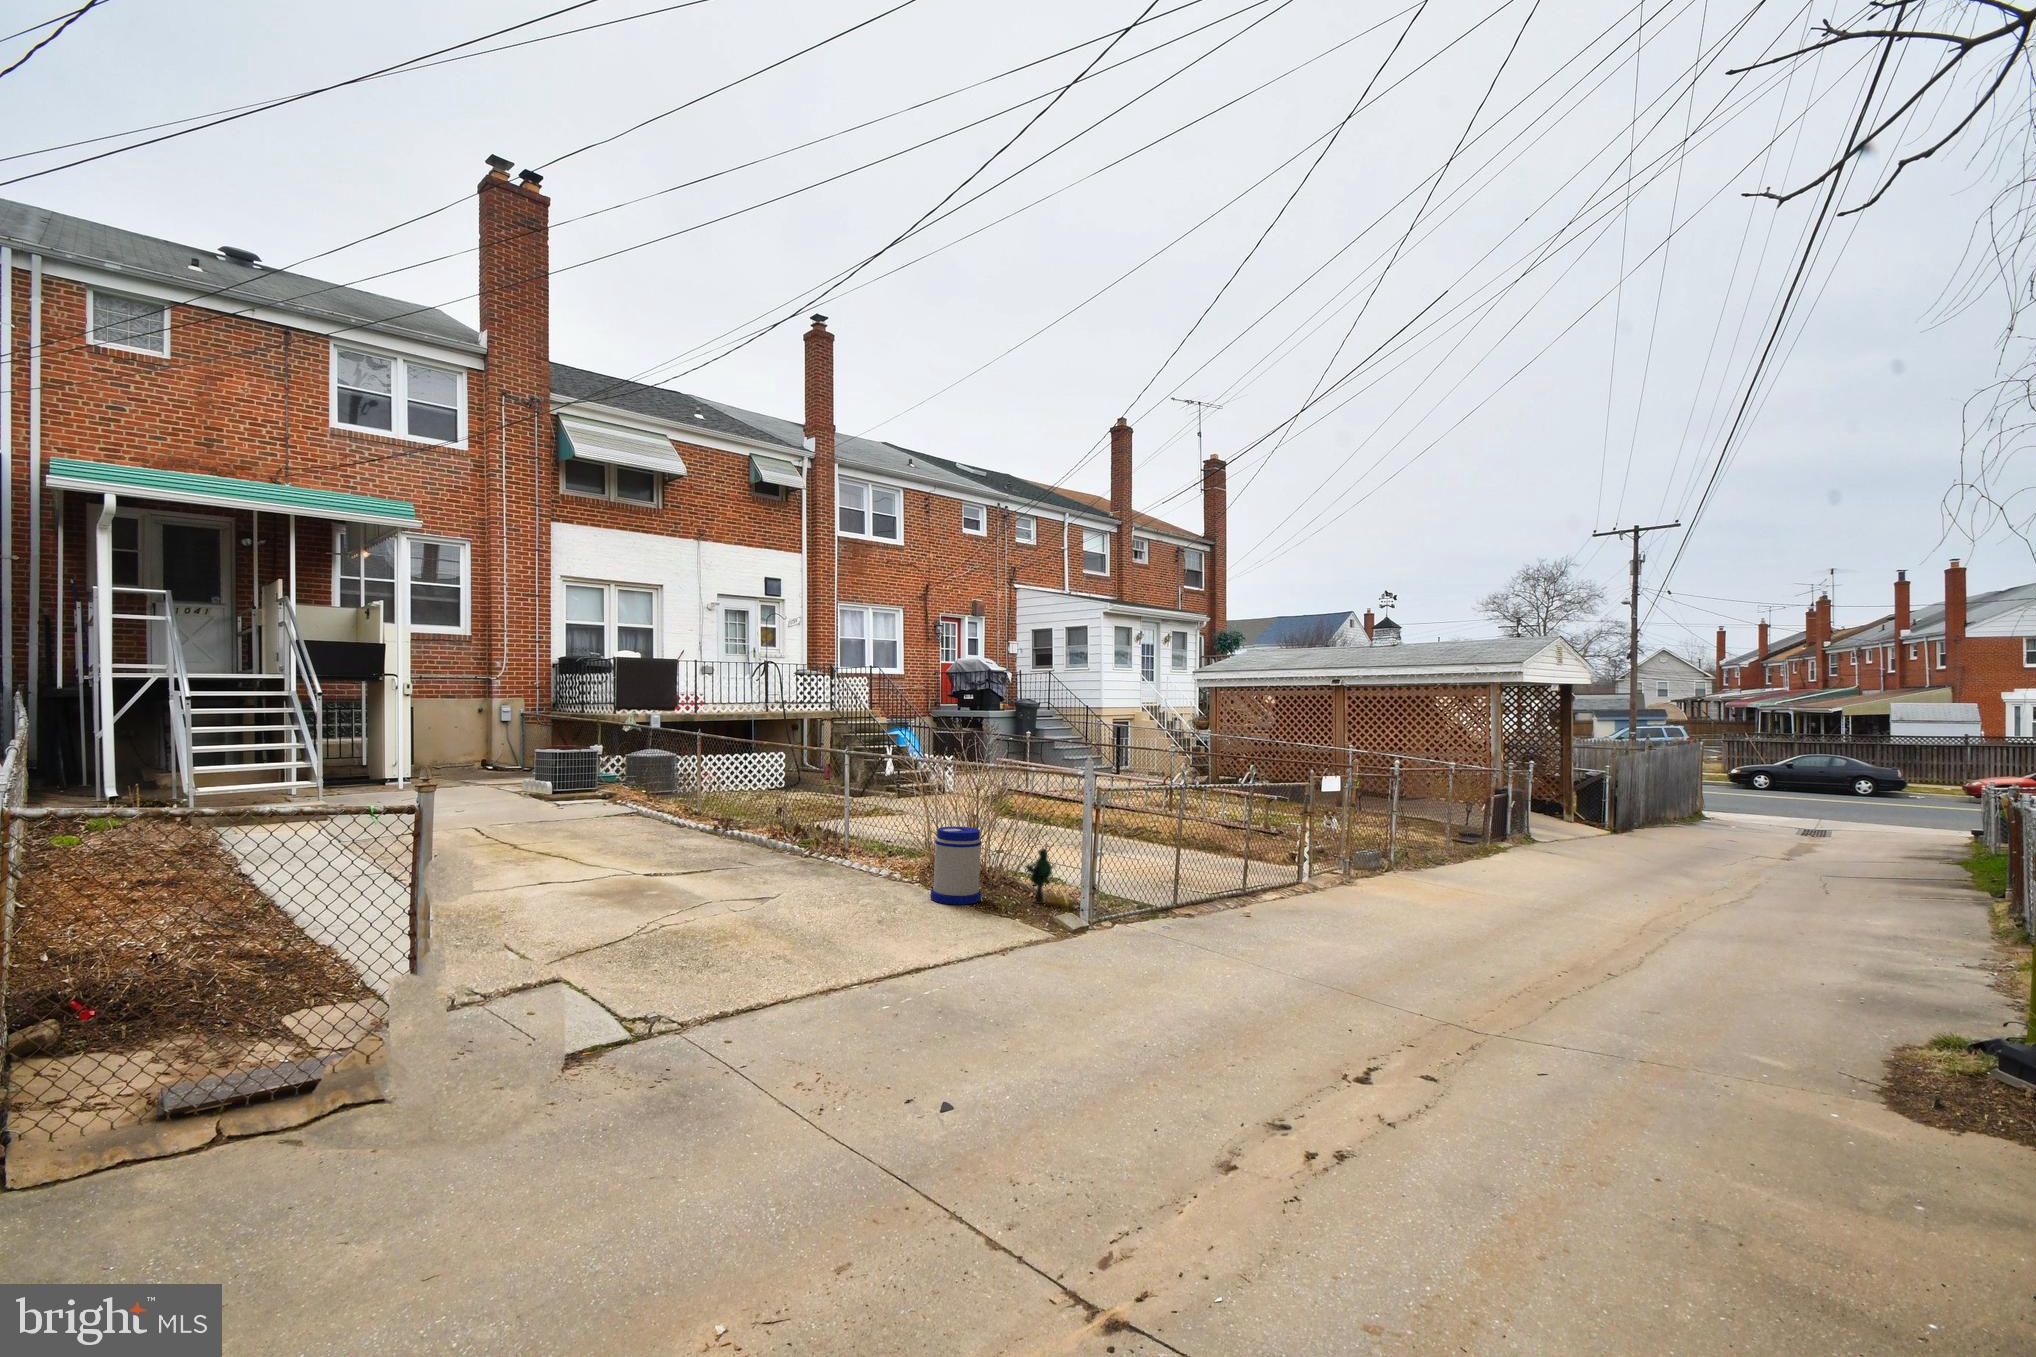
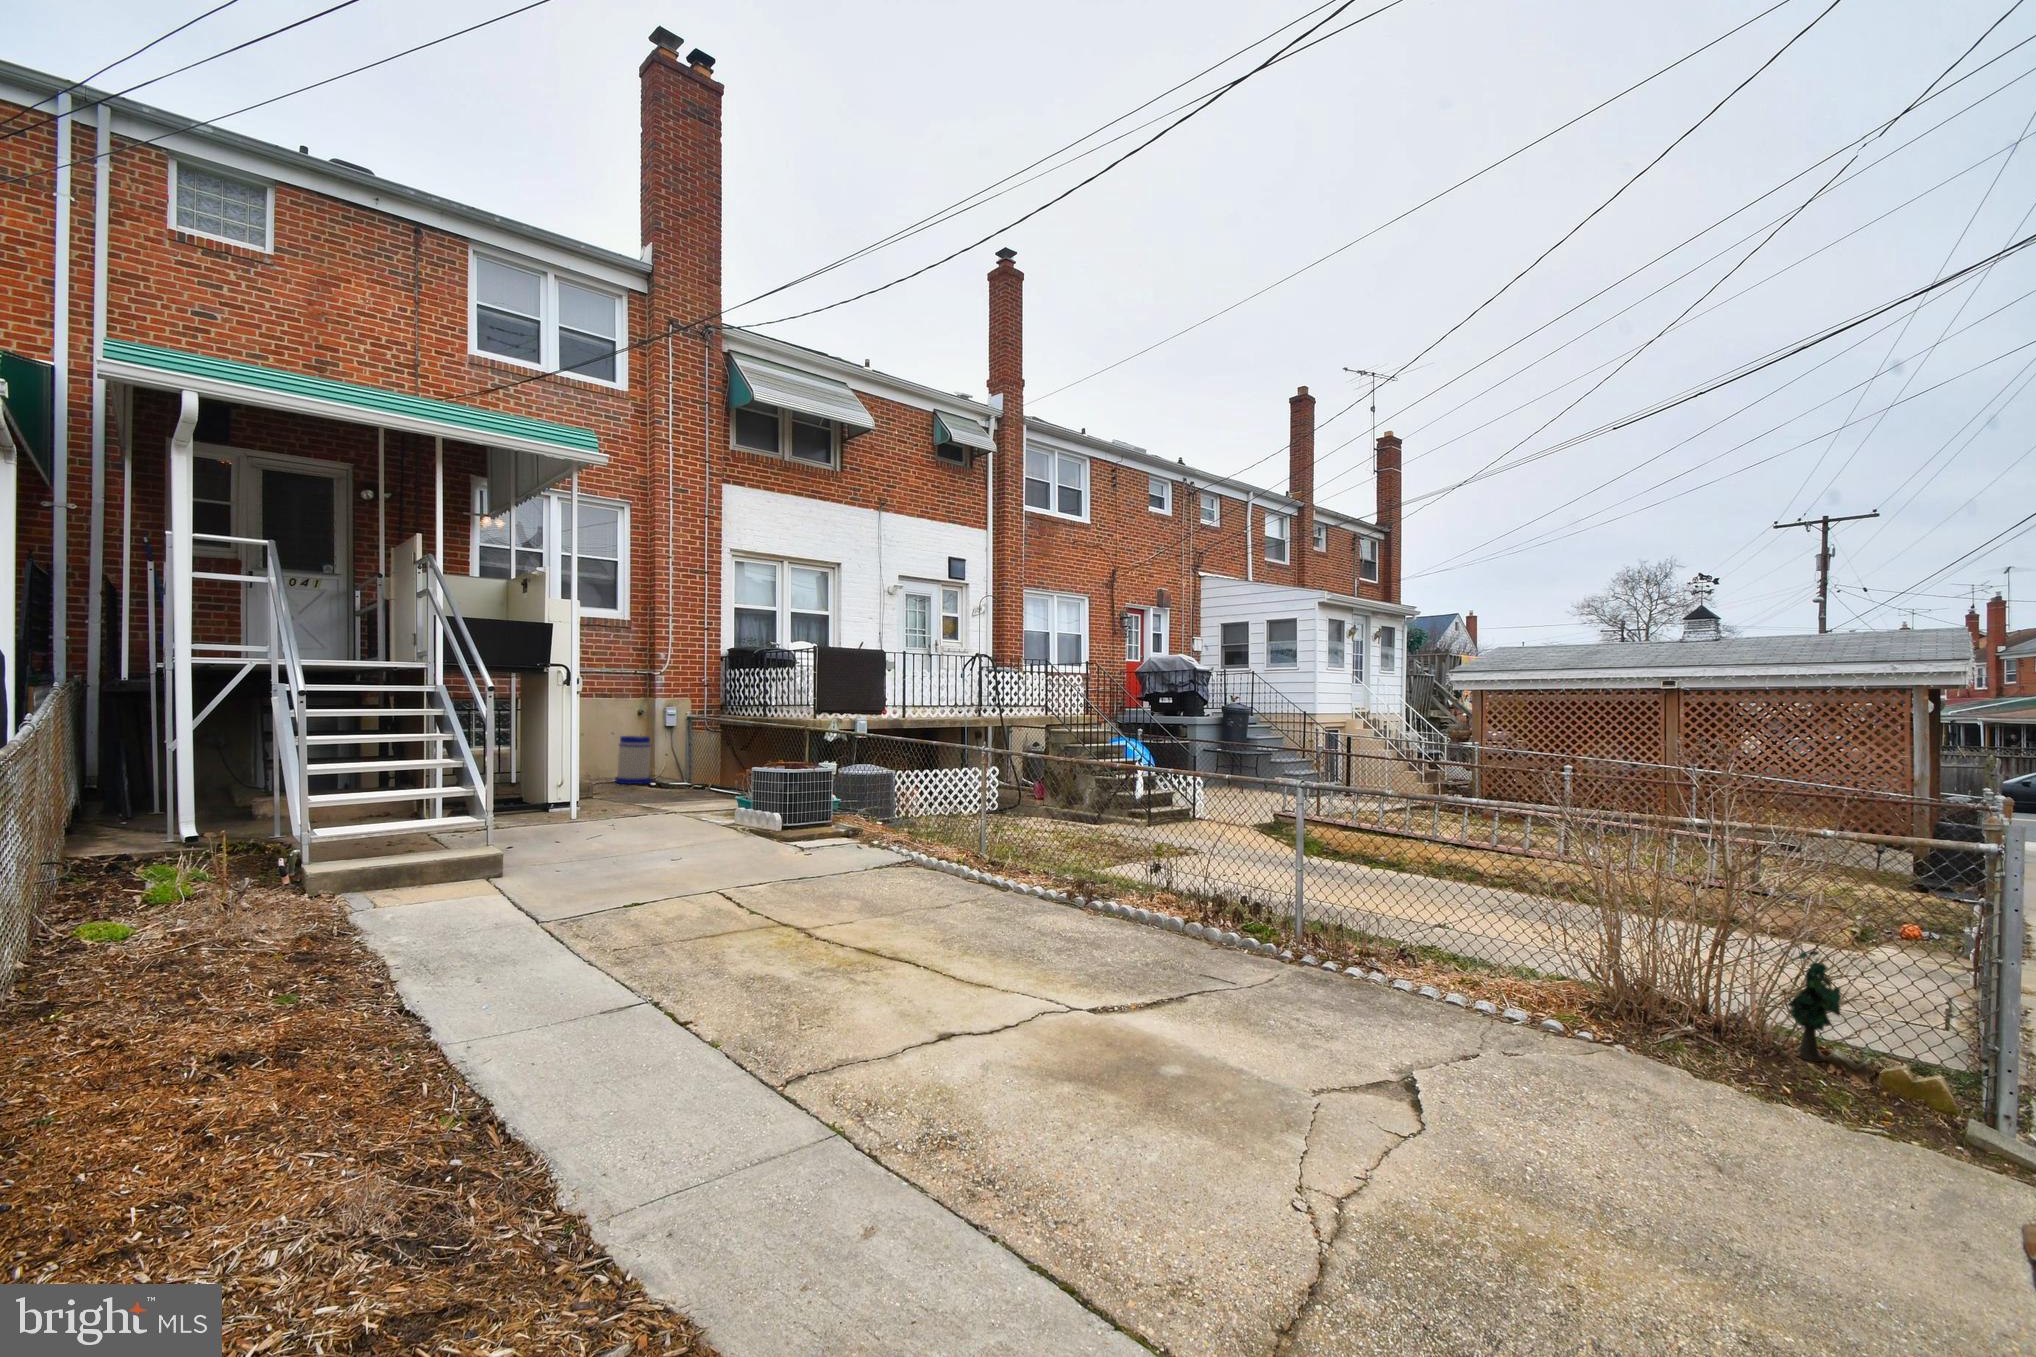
trash can: present [931,826,981,905] -> present [615,736,651,784]

